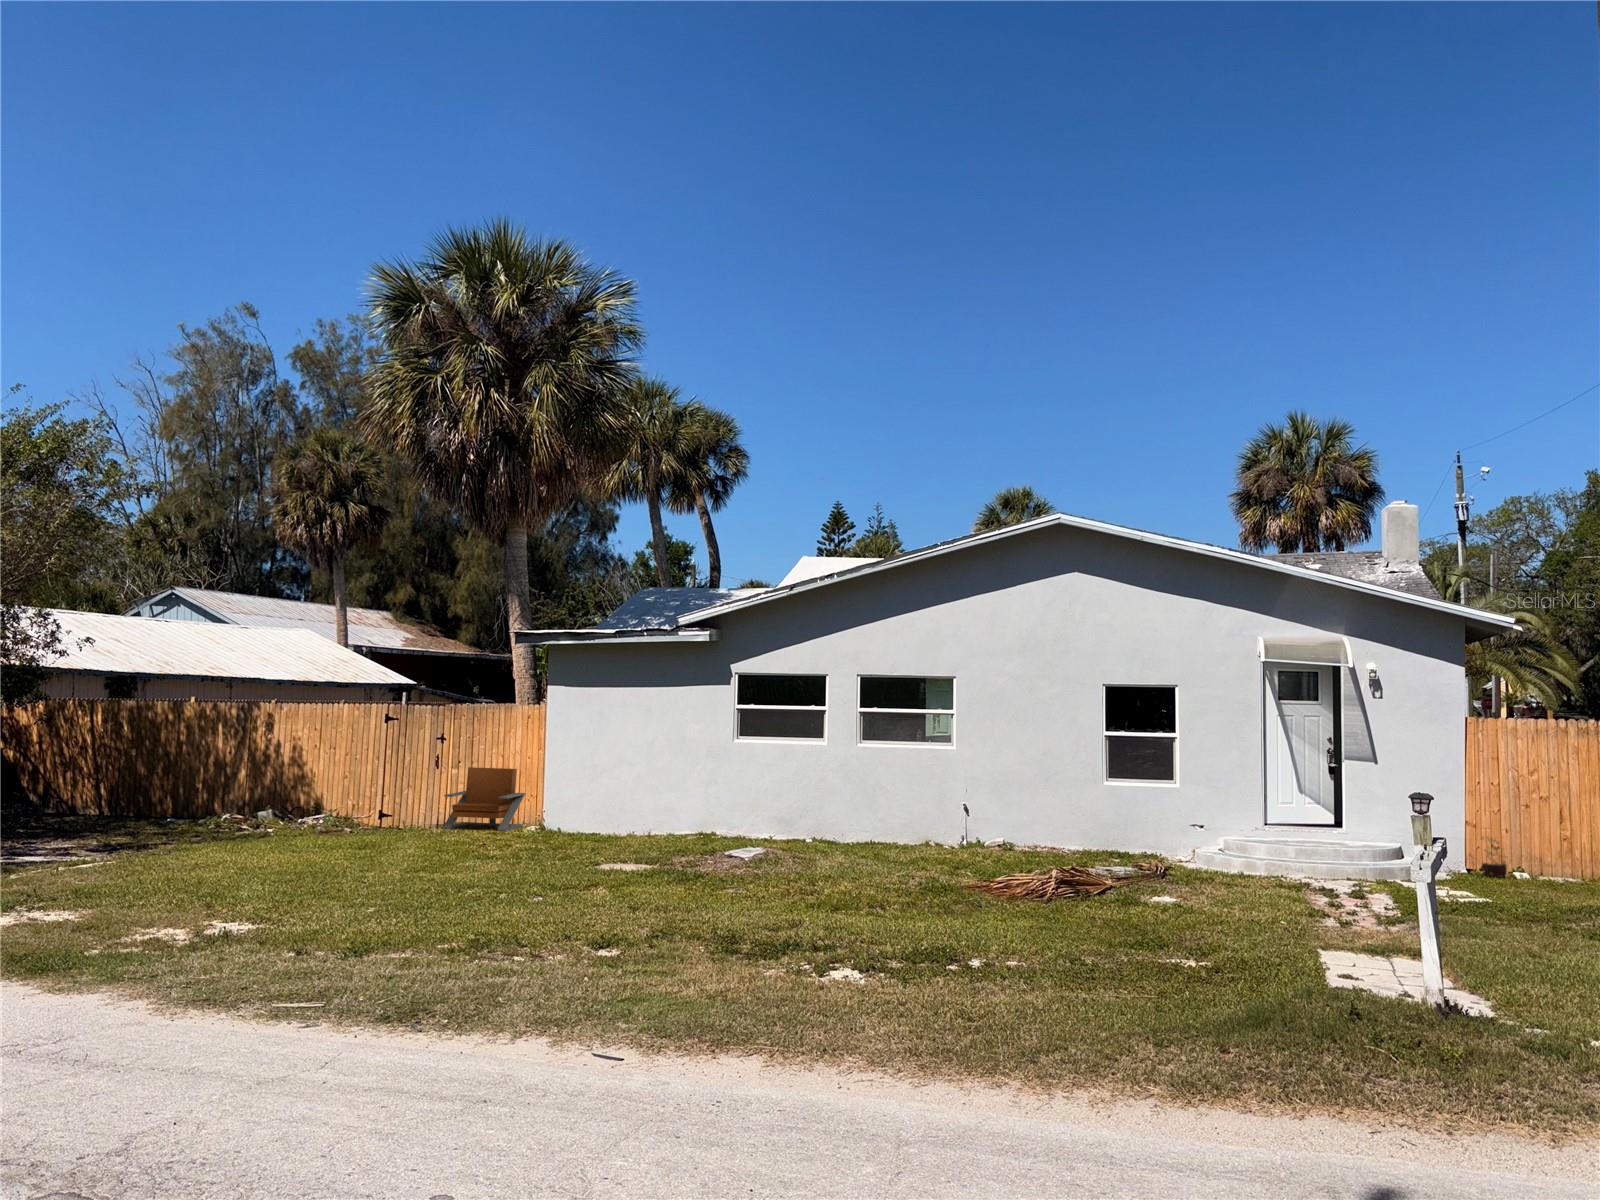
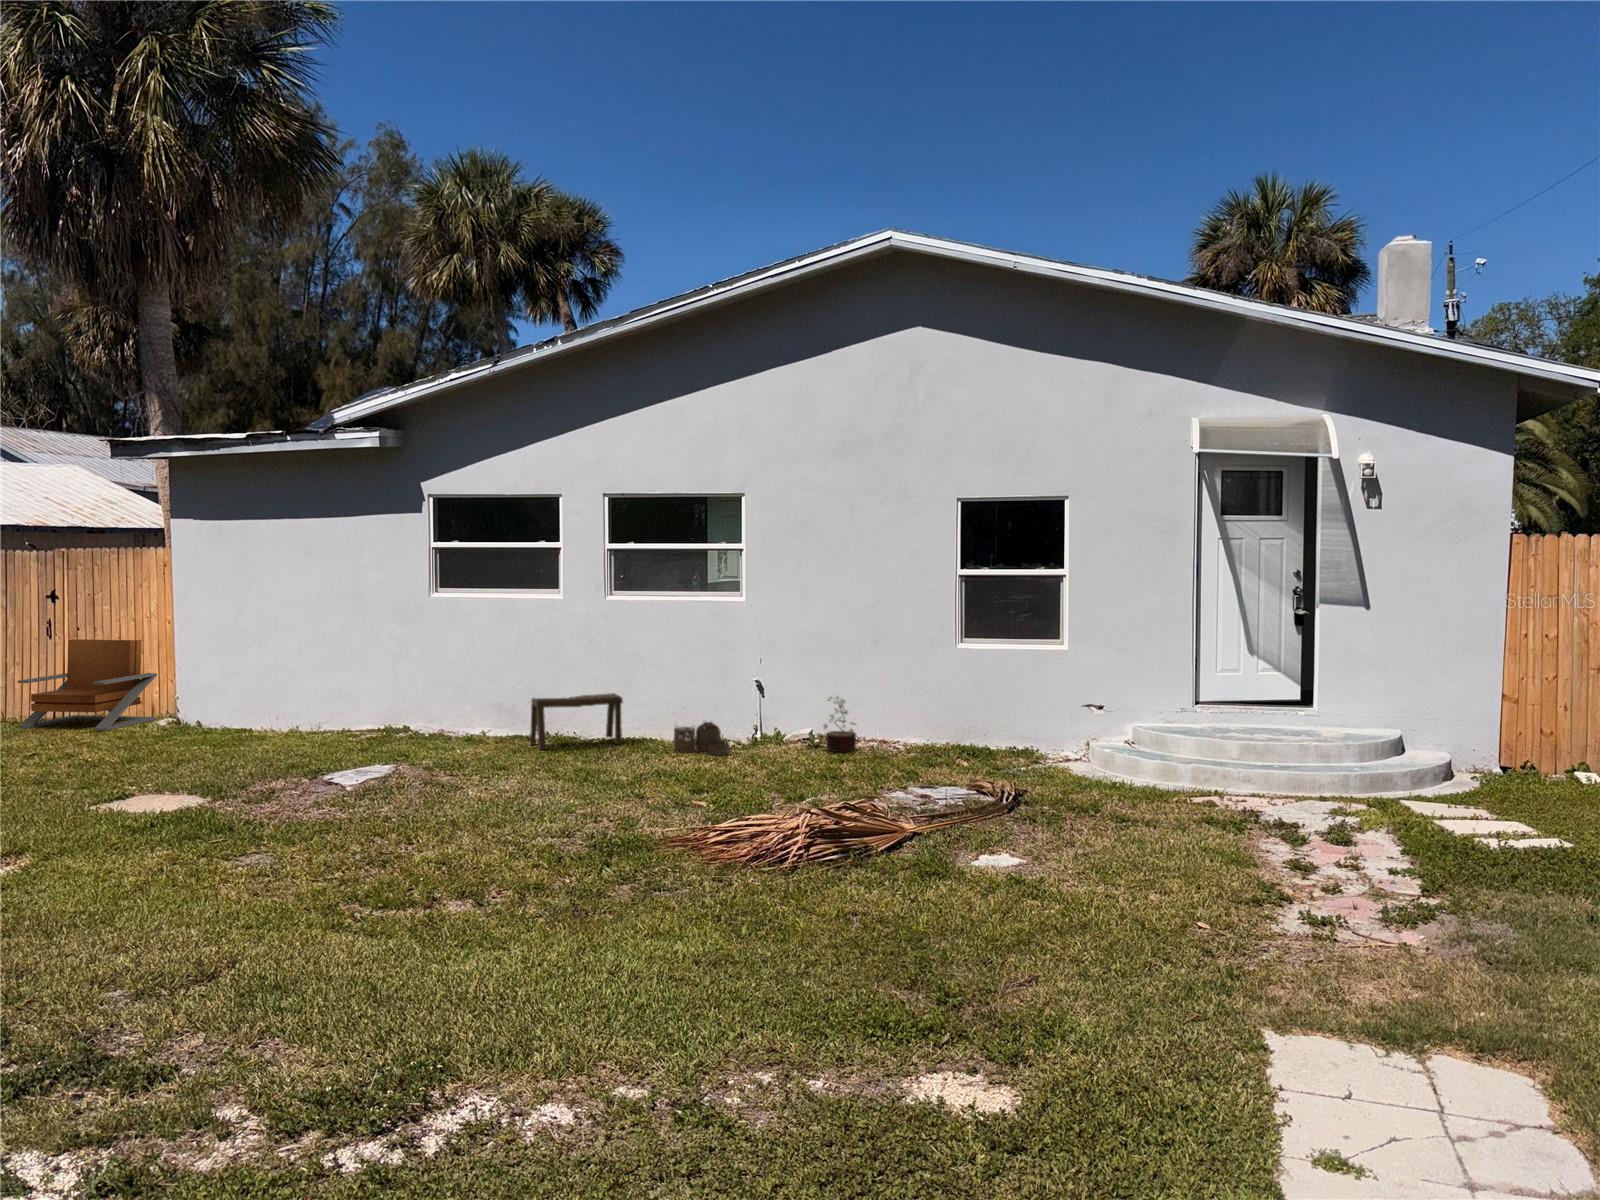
bench: none [810,812,874,848] -> present [530,693,623,750]
woven basket: none [913,831,952,854] -> present [674,722,730,756]
decorative plant: present [1481,837,1507,877] -> present [824,697,856,752]

